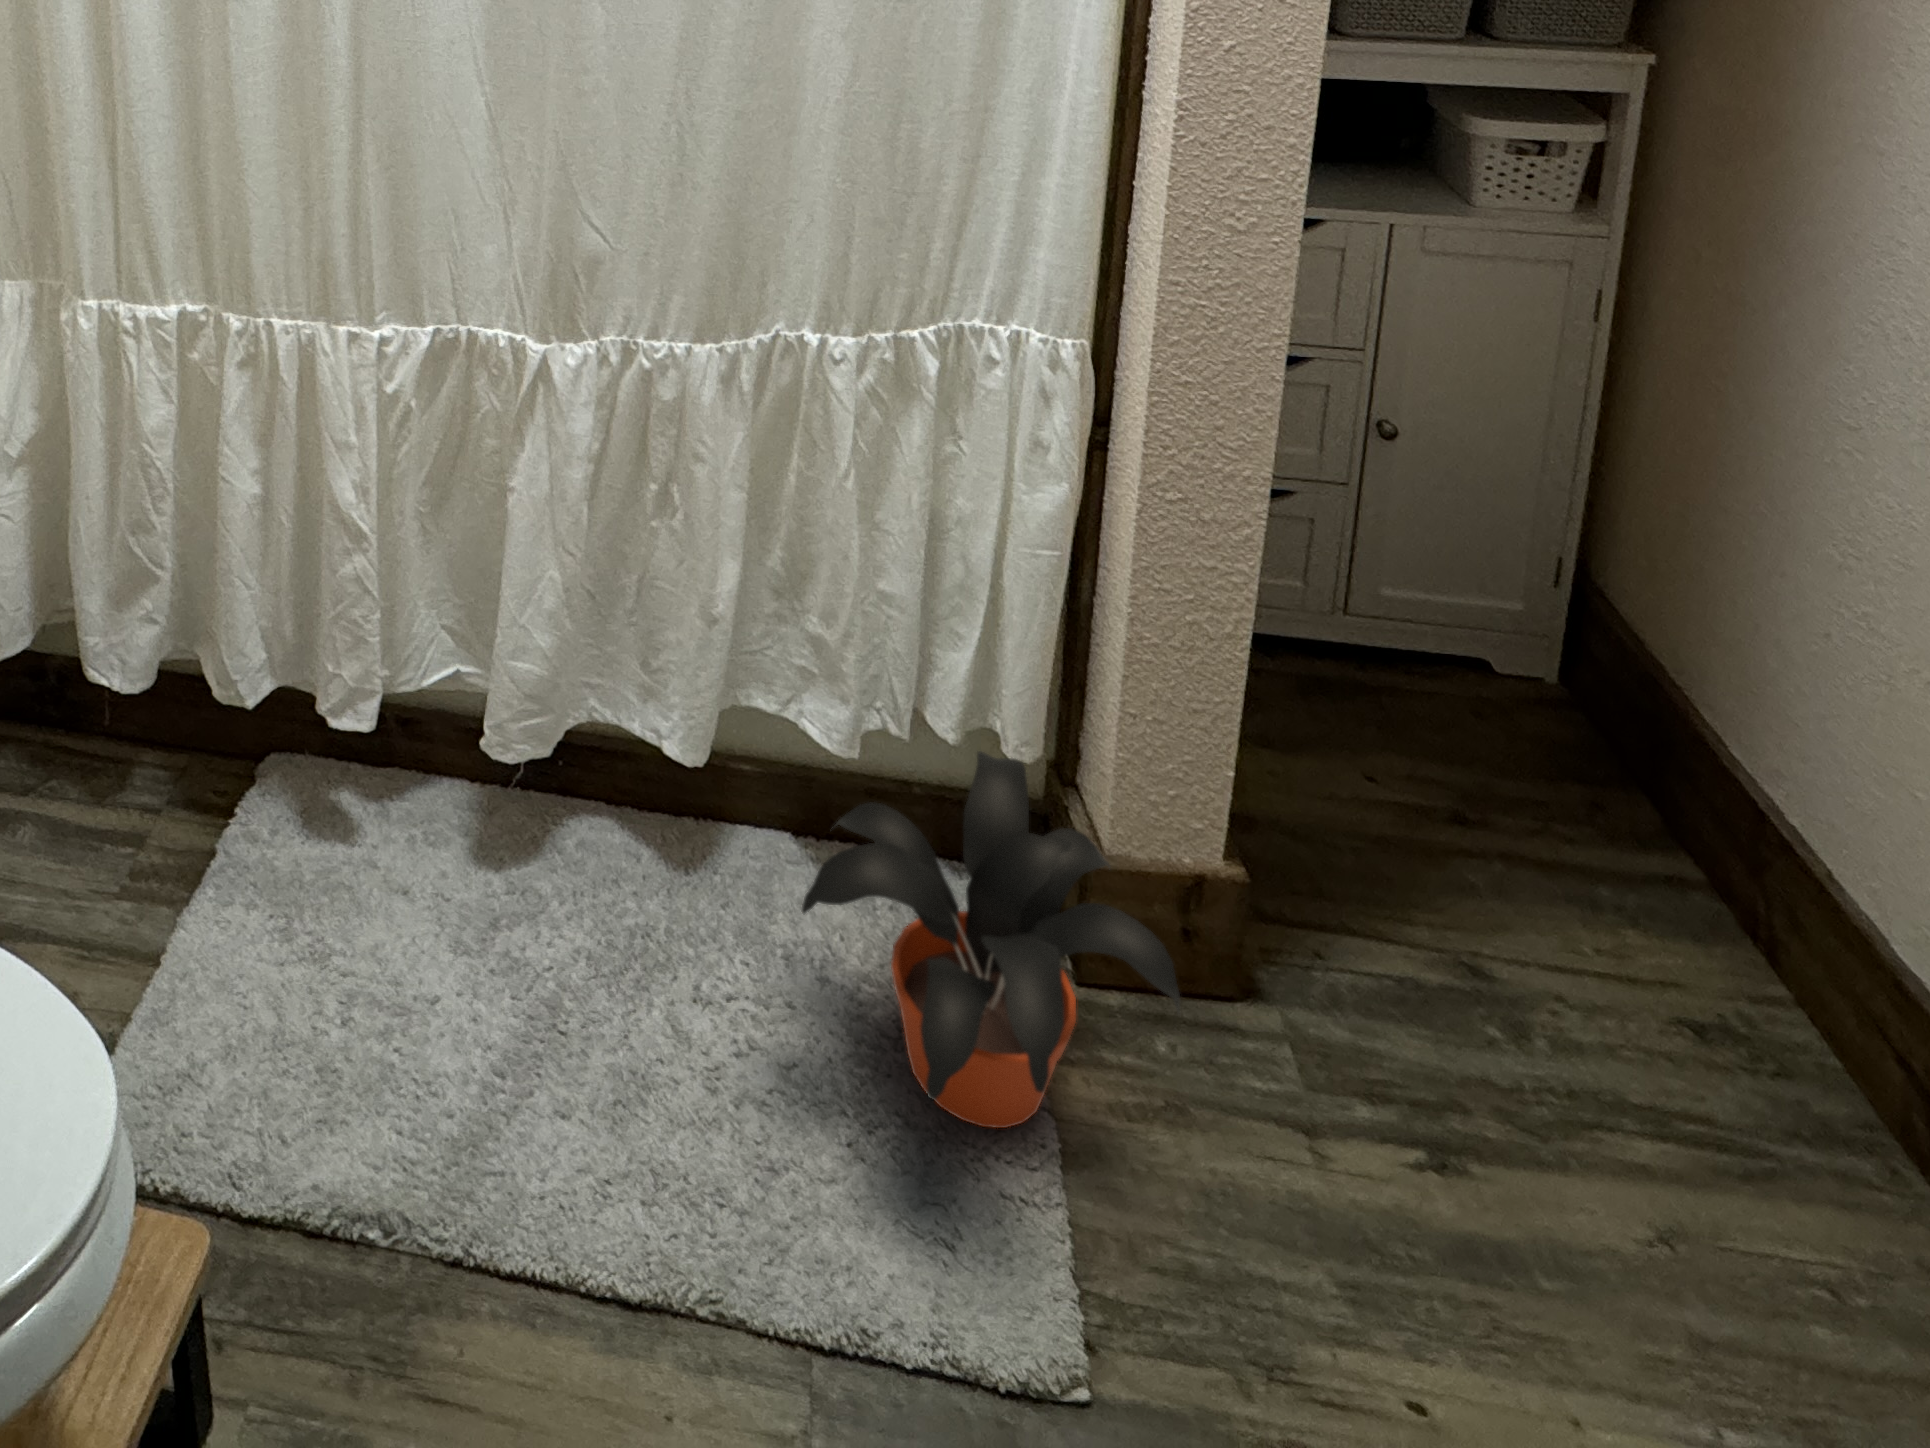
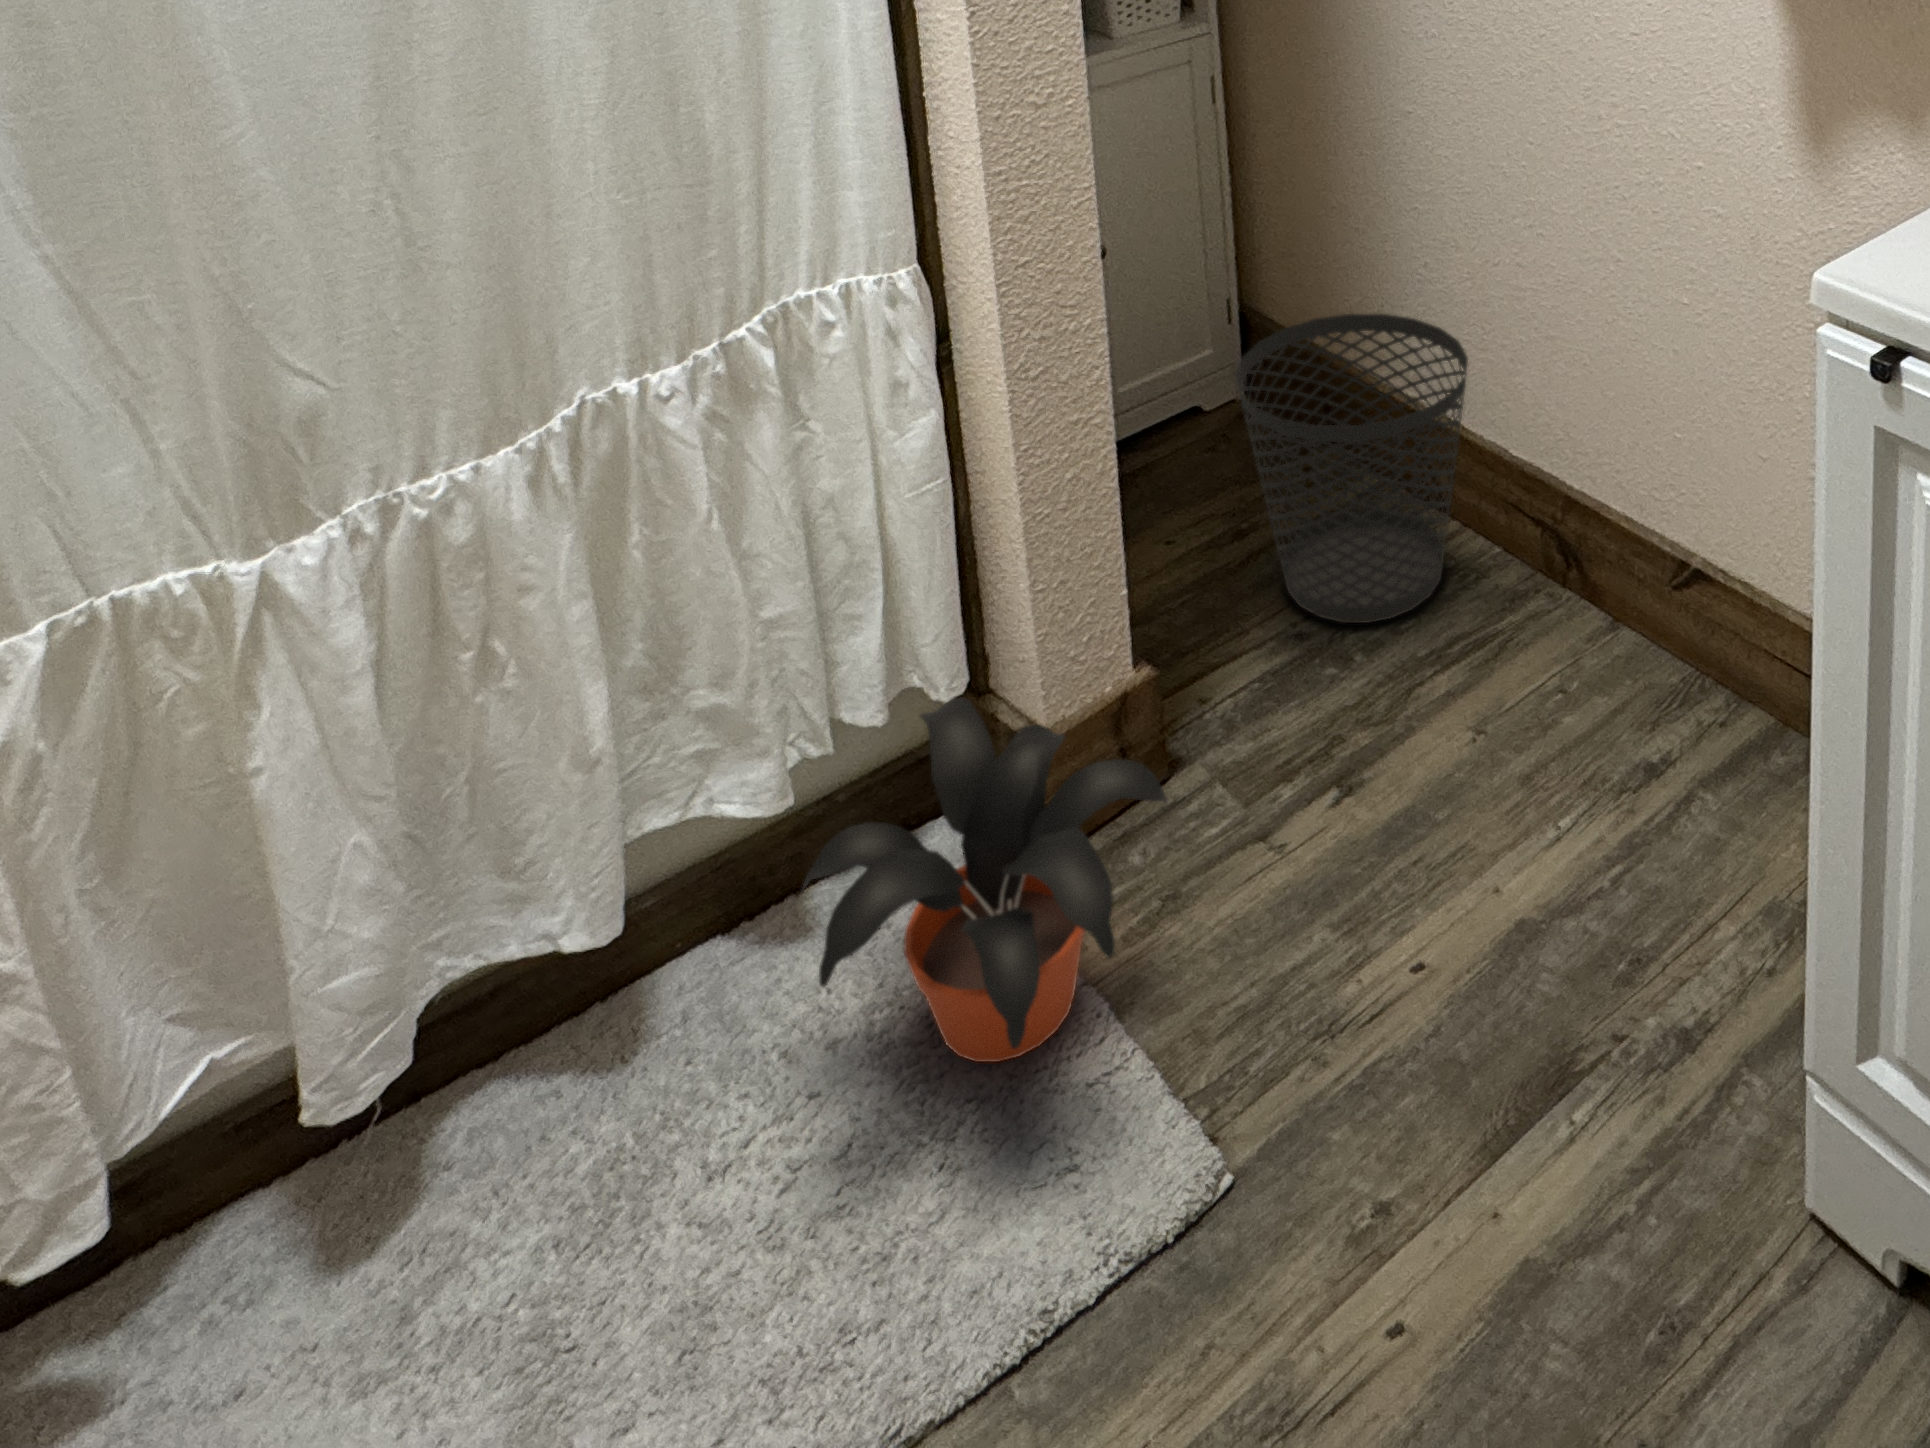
wastebasket: none [1467,607,1839,1042] -> present [1235,314,1468,623]

